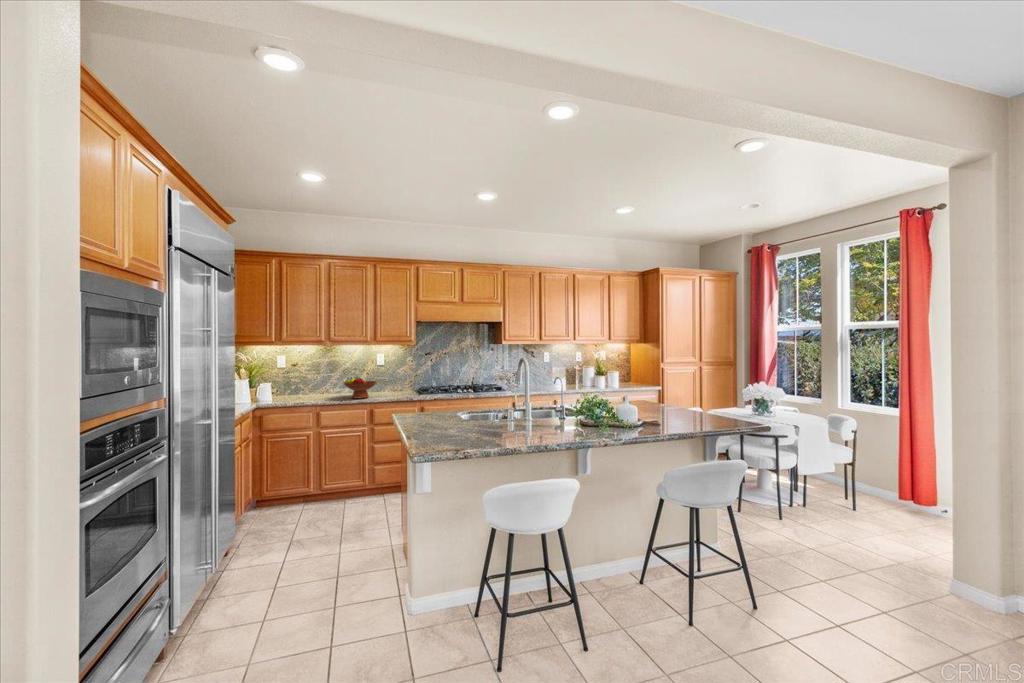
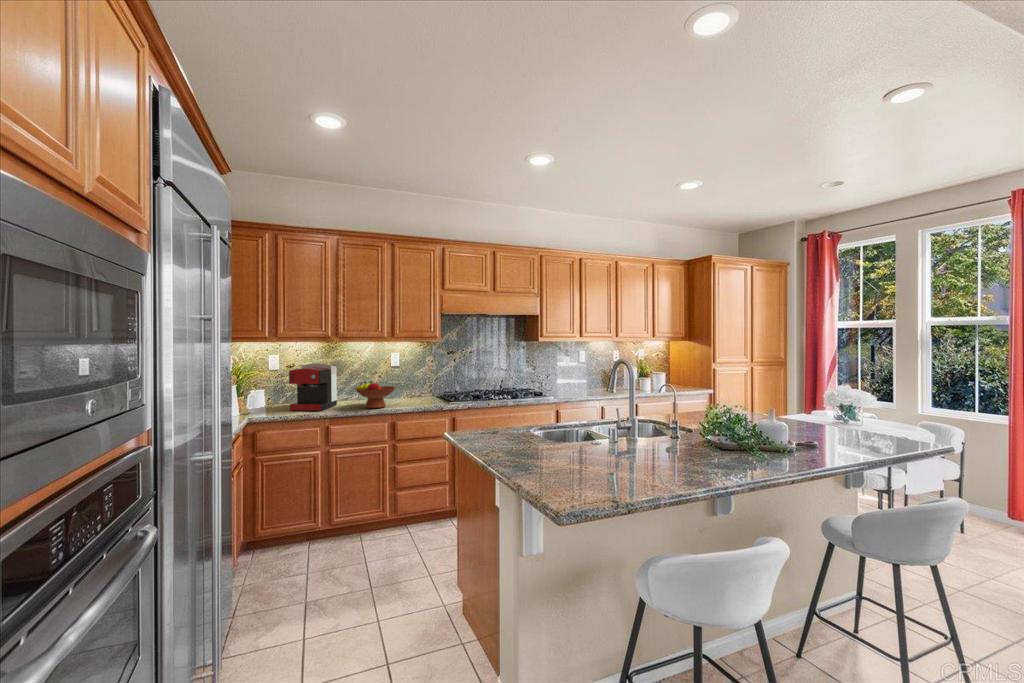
coffee maker: none [292,362,331,400] -> present [289,364,337,411]

